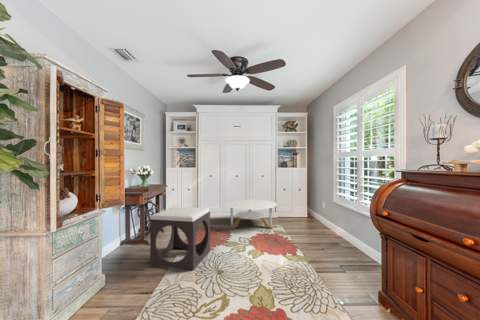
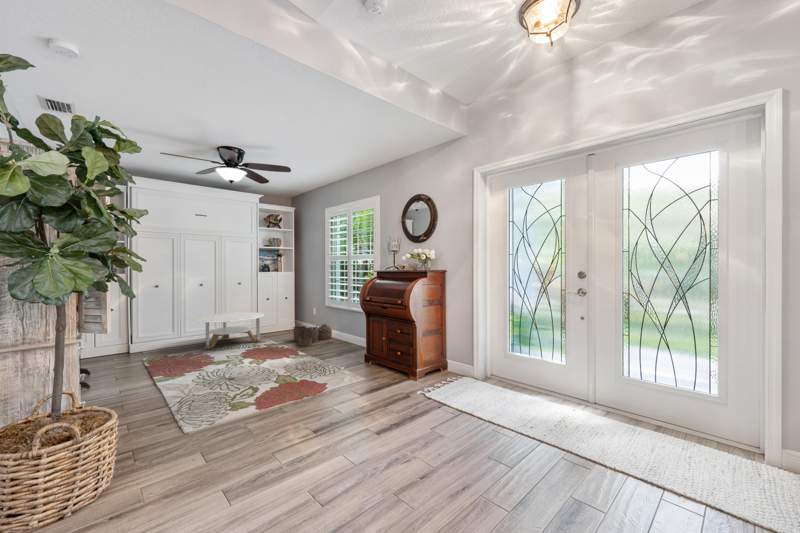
footstool: present [150,207,210,270] -> none [129,320,199,392]
woven basket: none [300,218,339,243] -> present [294,324,332,346]

